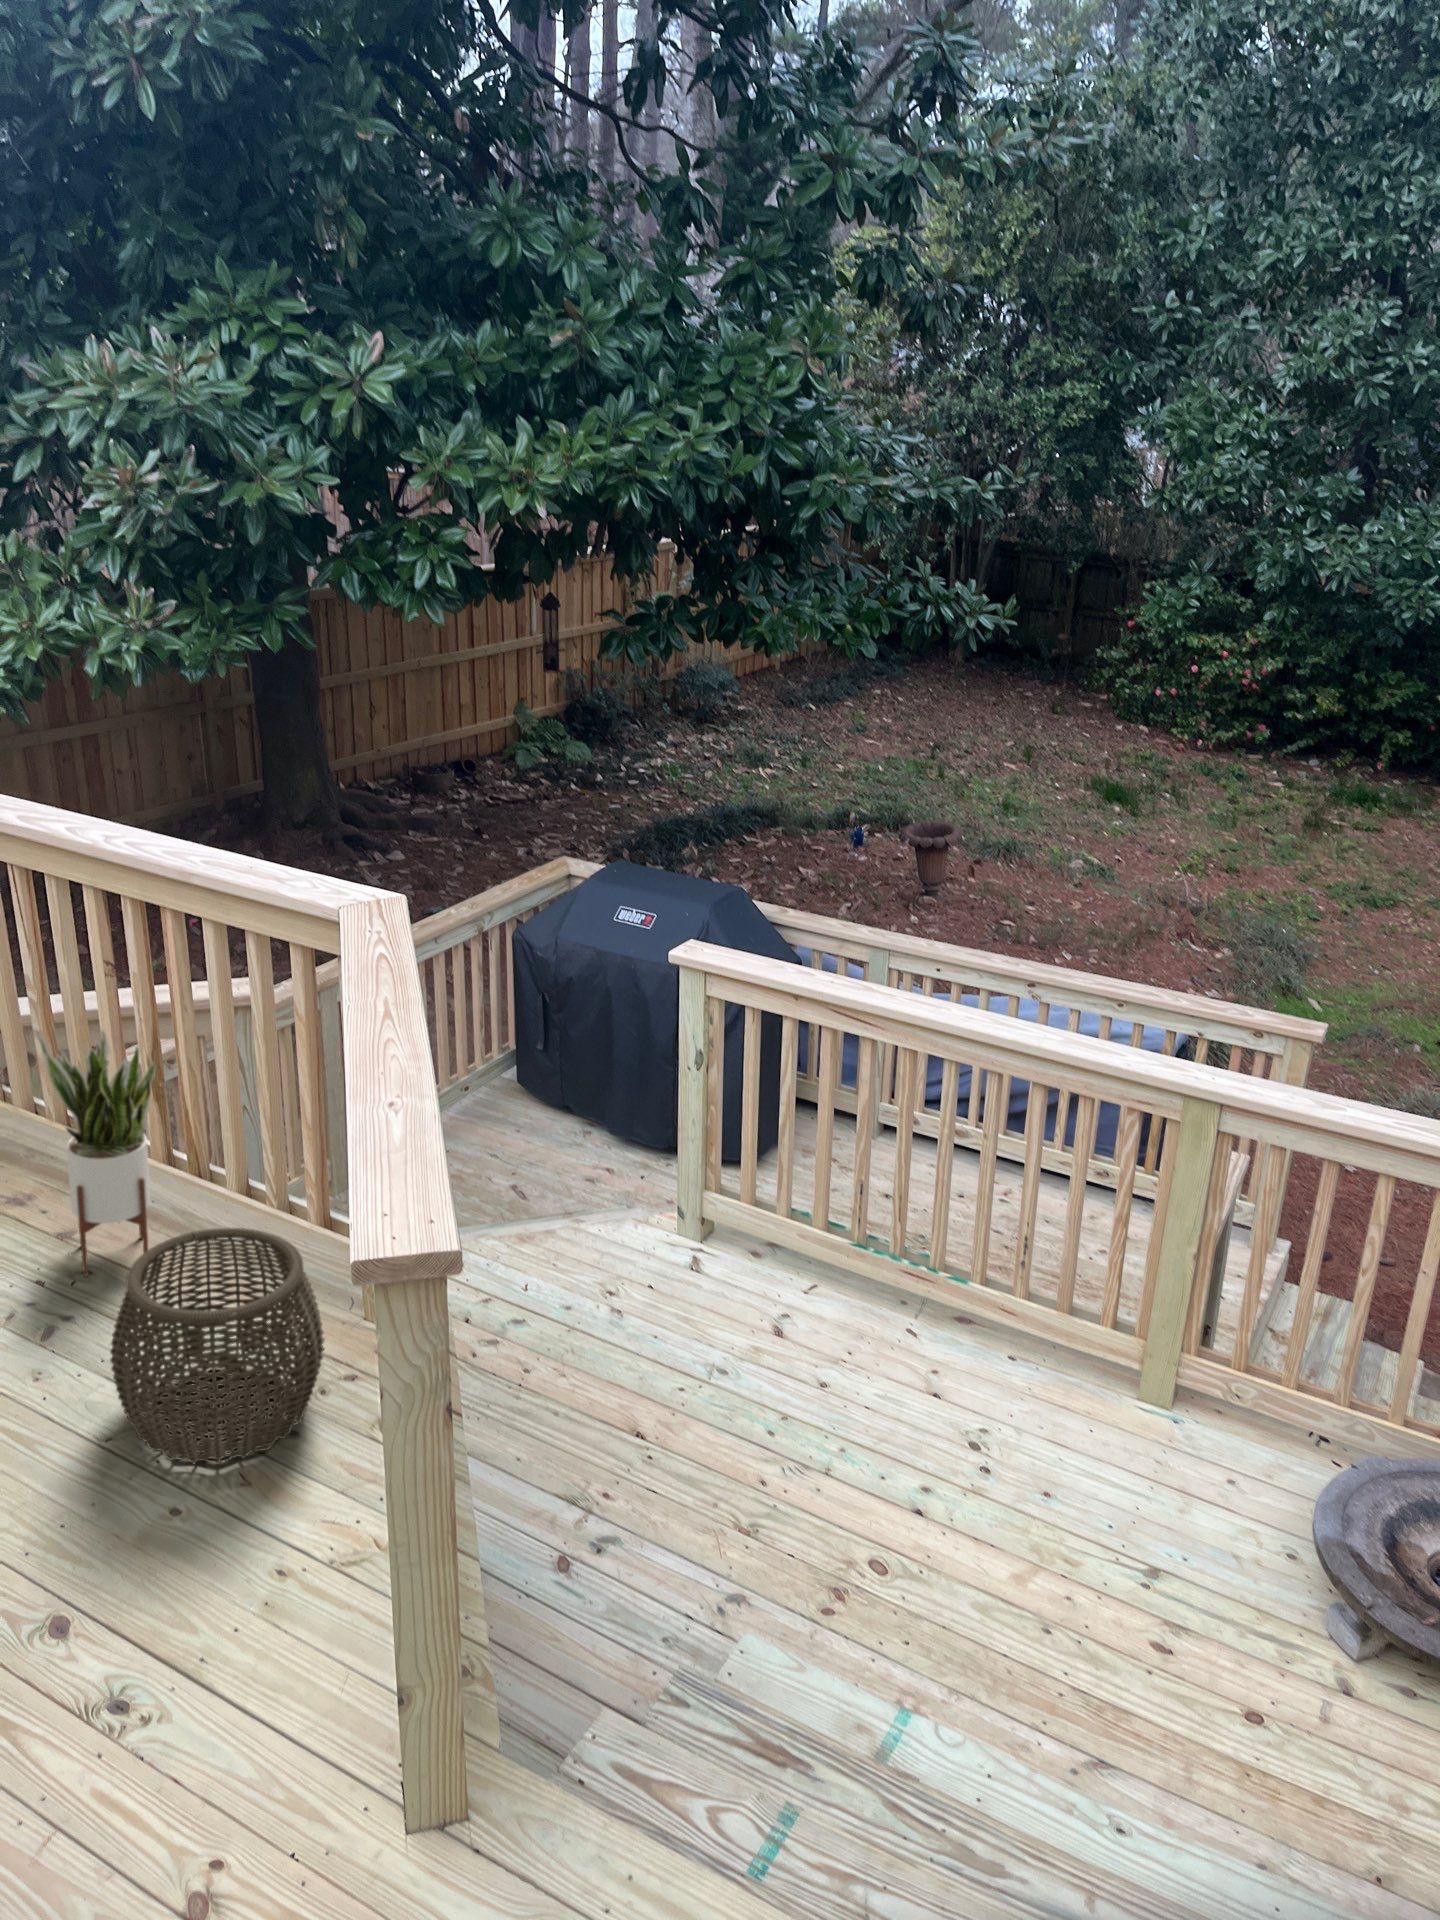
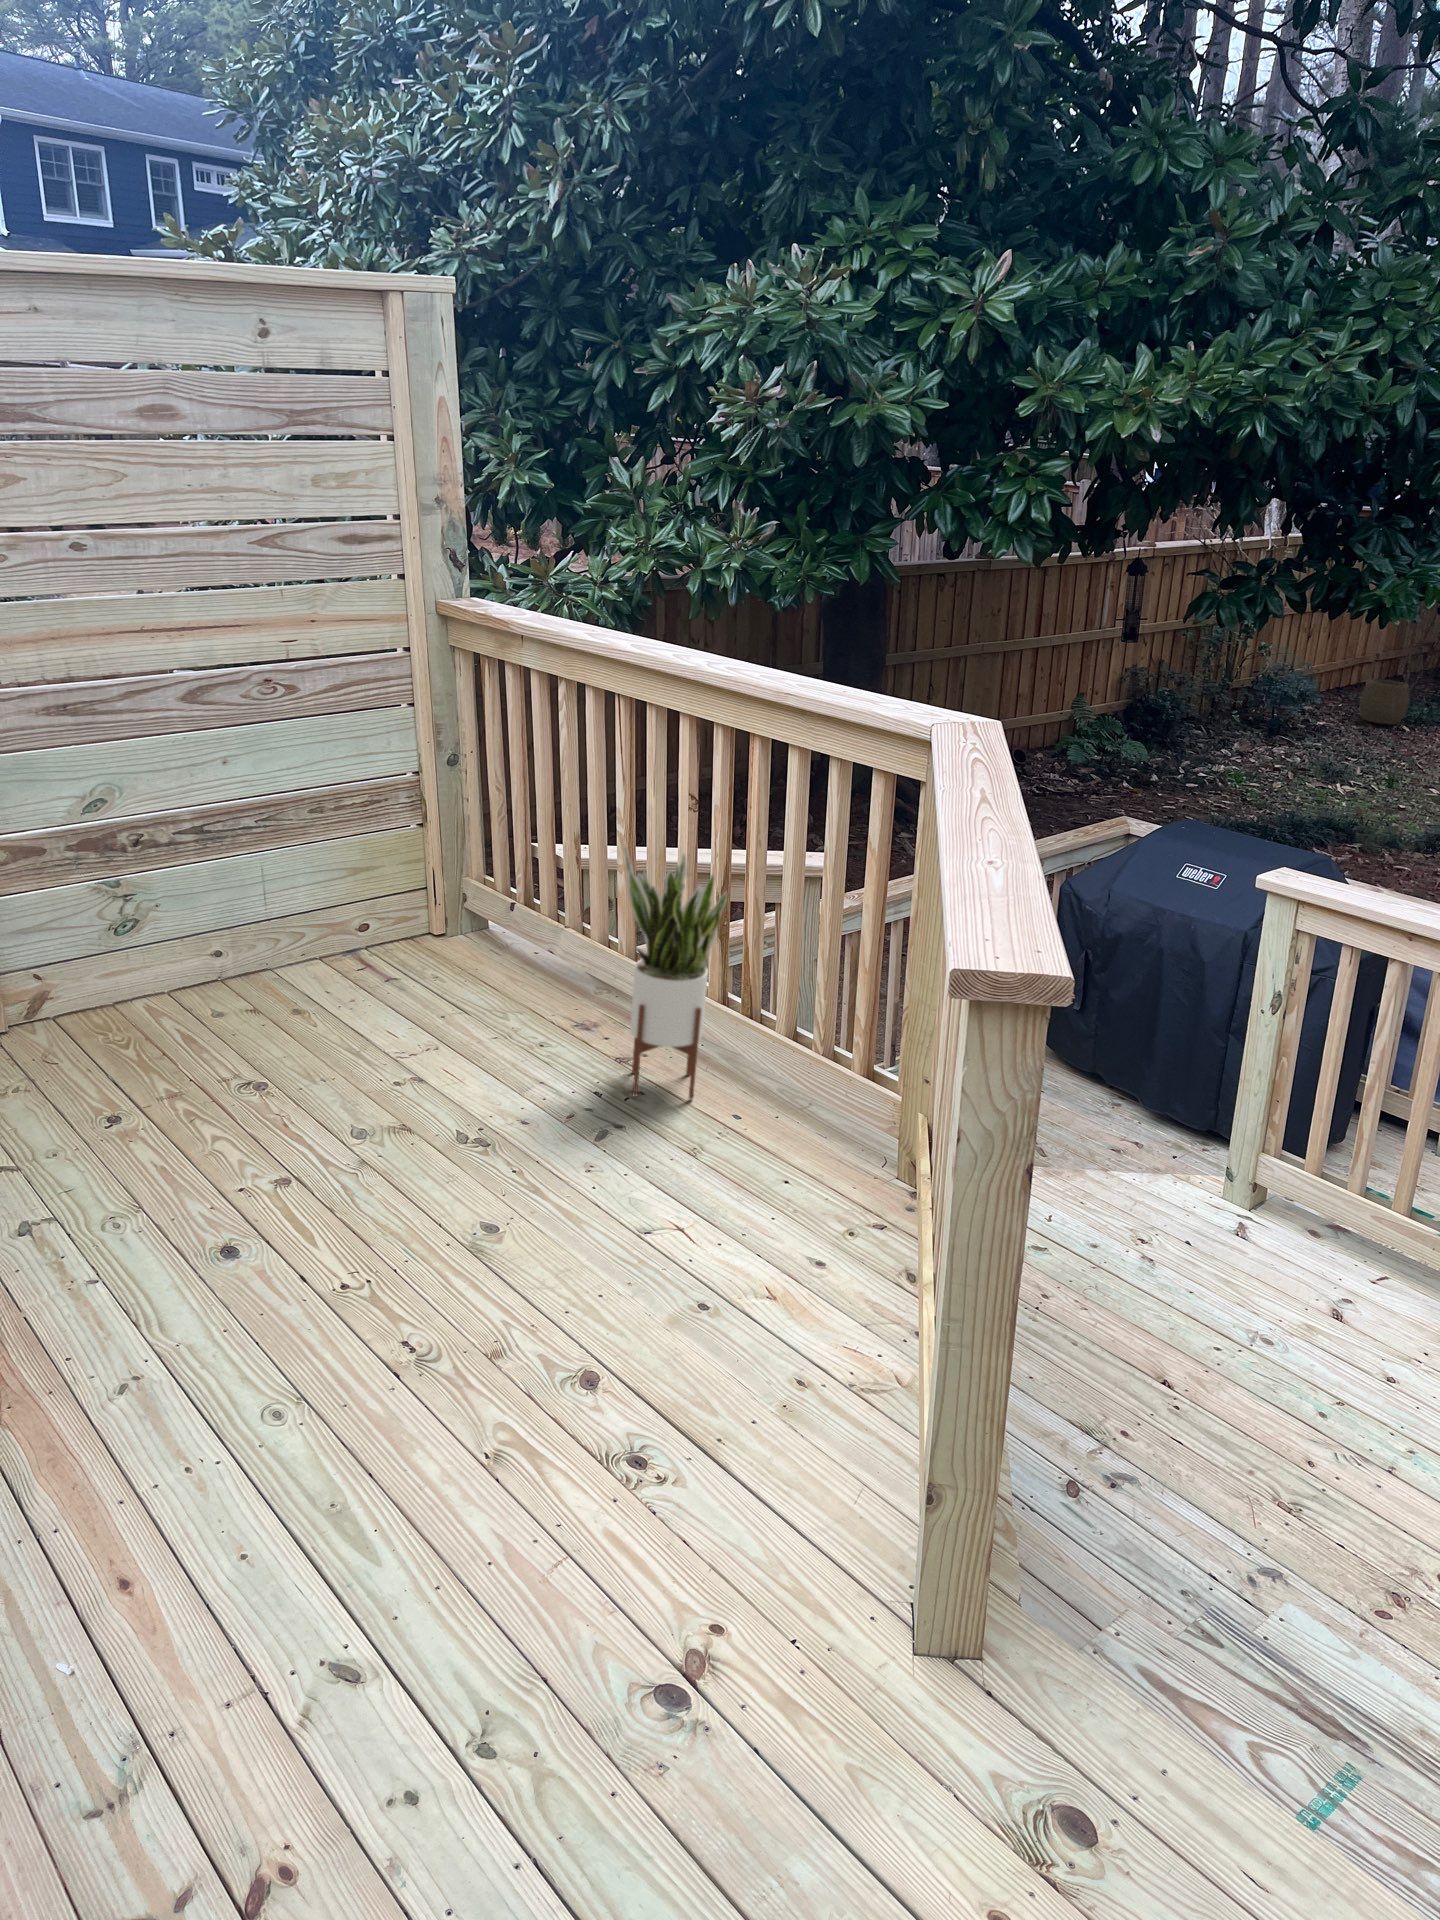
woven basket: present [110,1228,324,1464] -> present [1360,679,1409,725]

